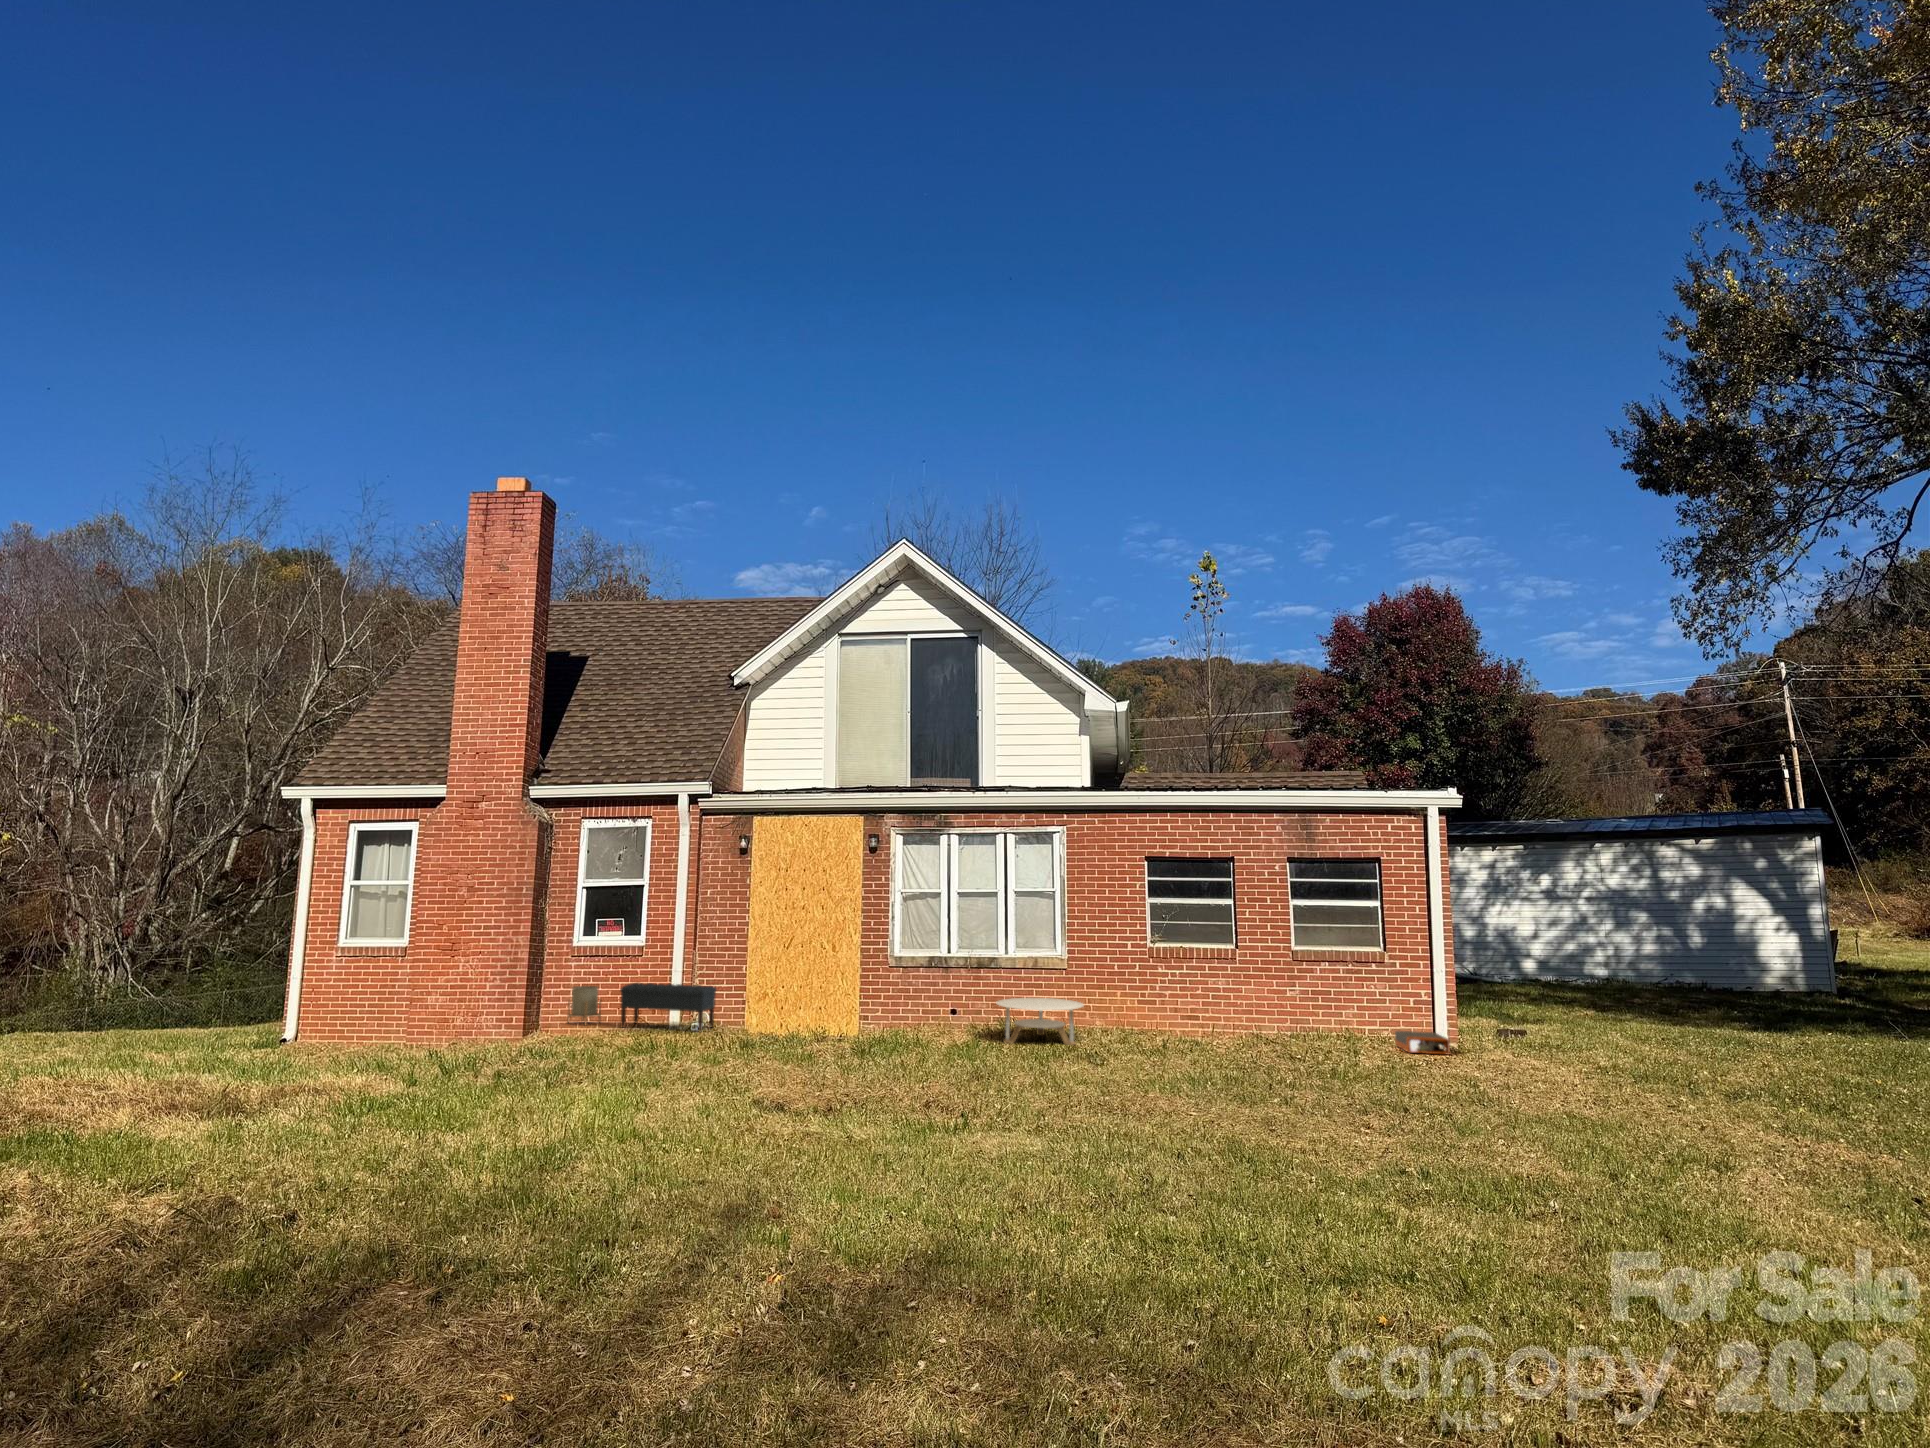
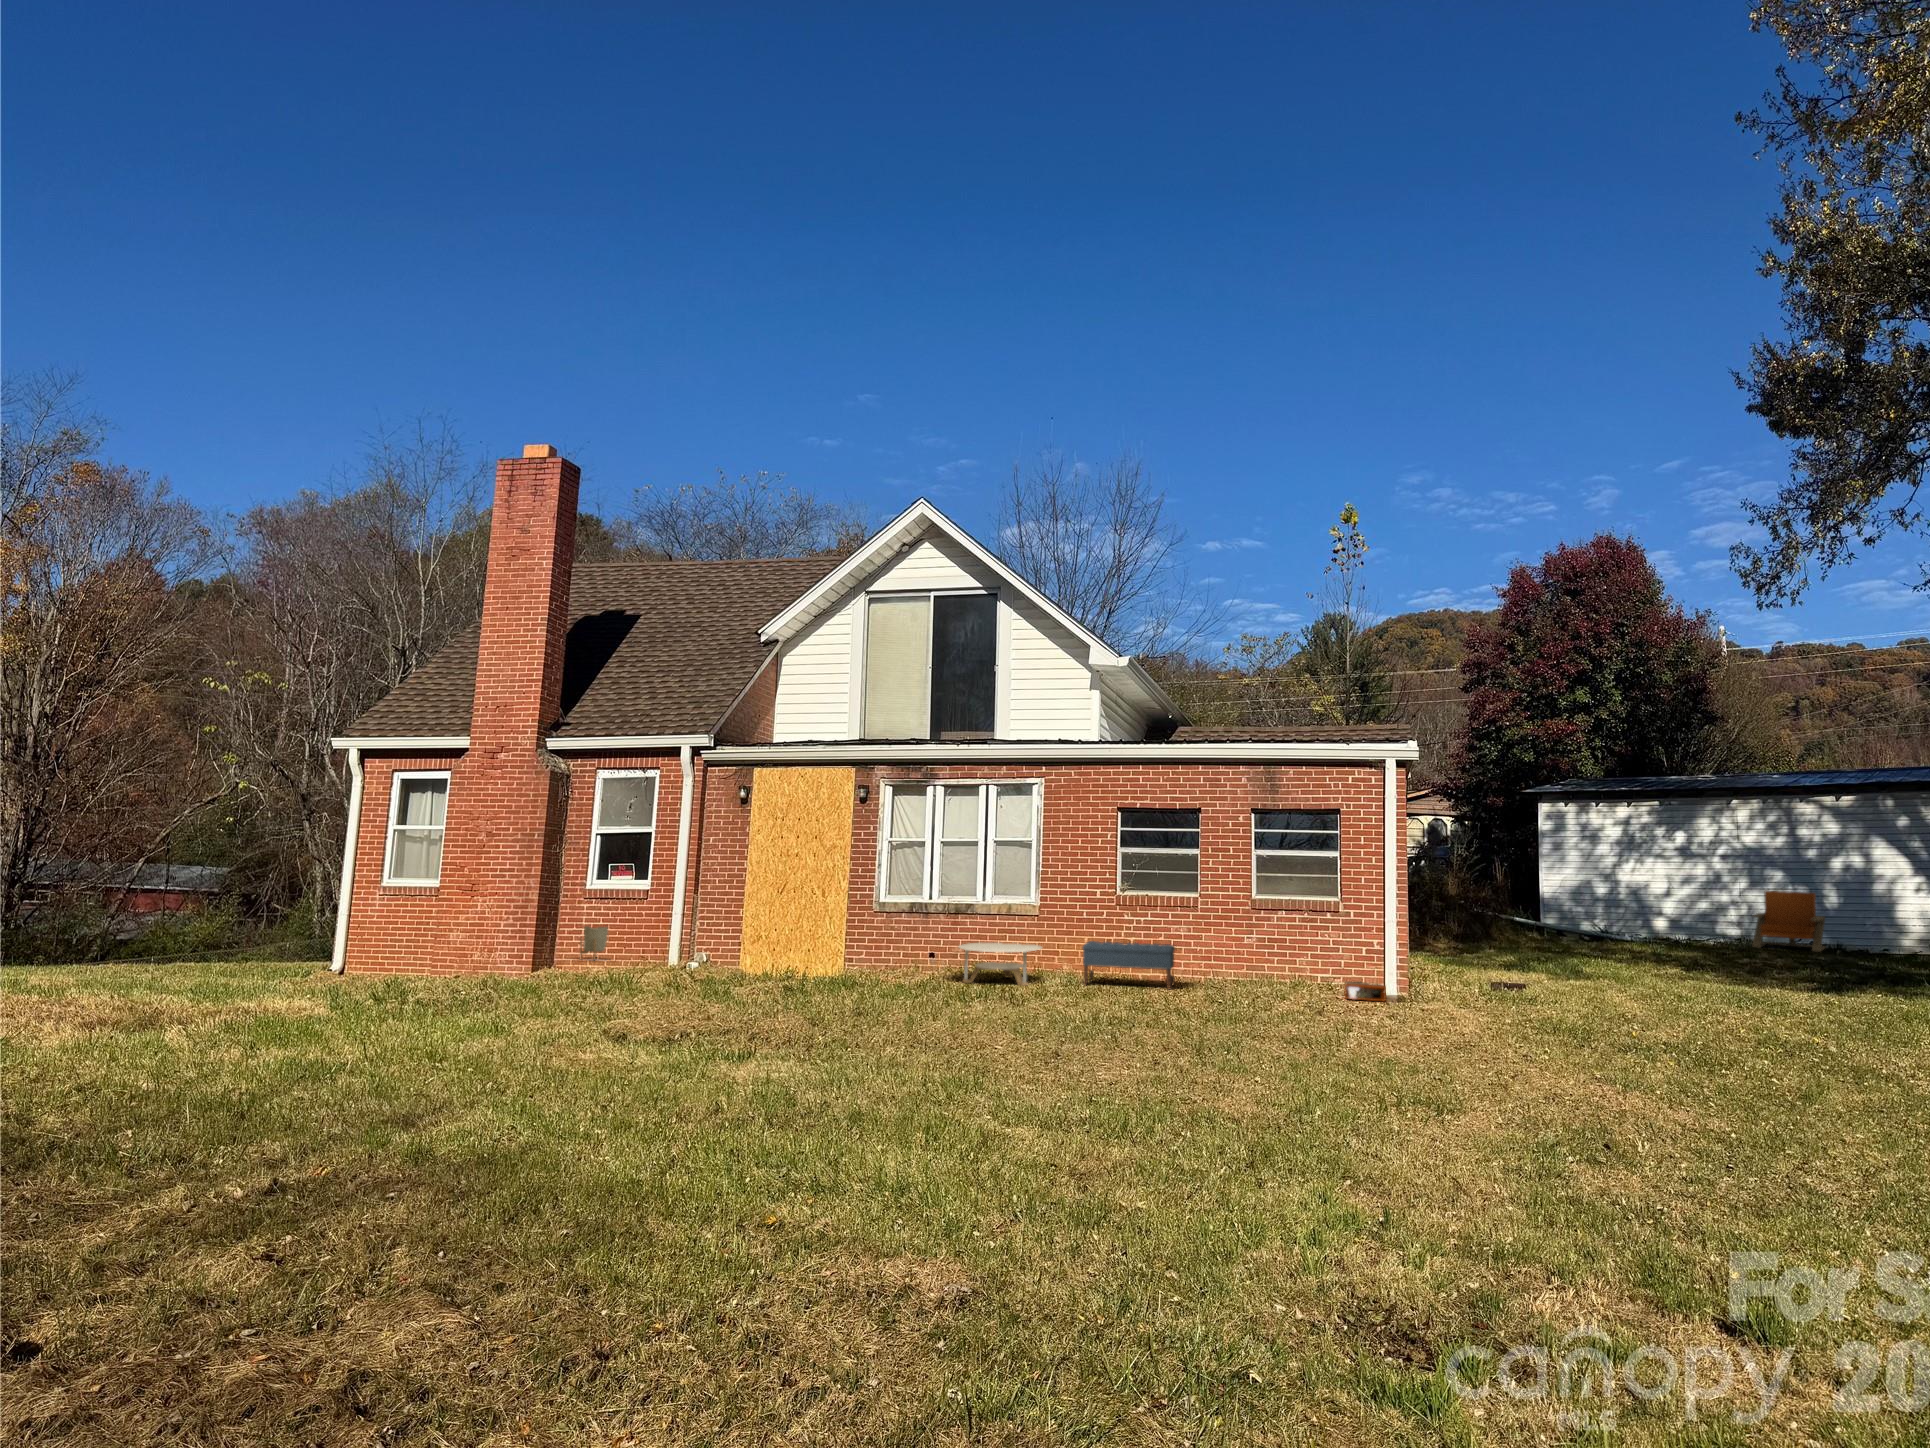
lounge chair: none [1625,930,1695,986] -> present [1752,891,1825,952]
bench: present [620,983,717,1032] -> present [1083,941,1175,989]

